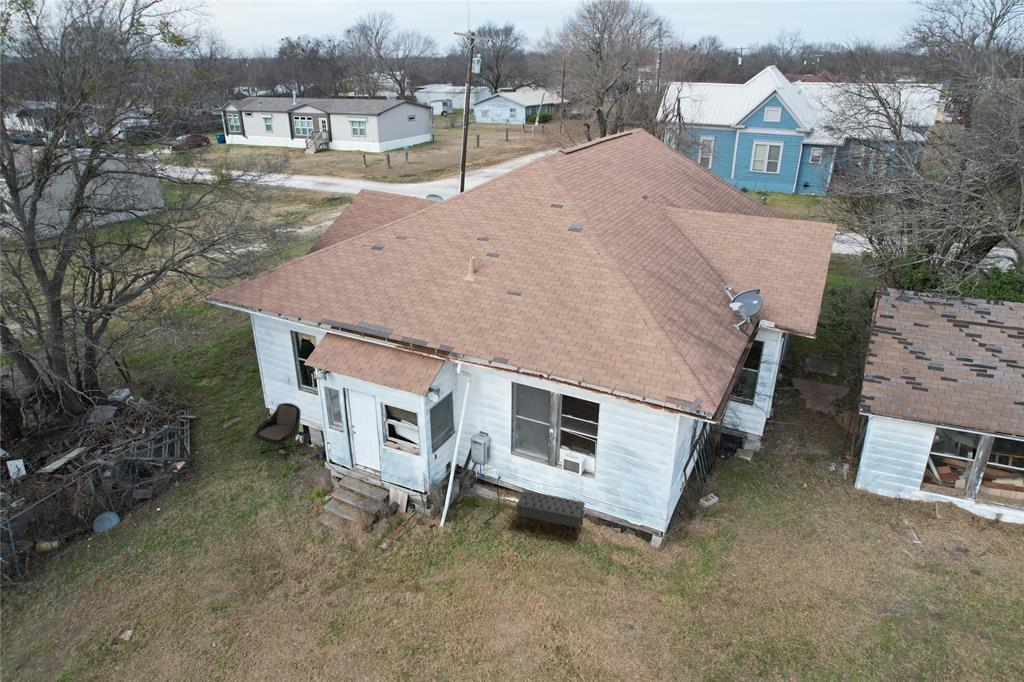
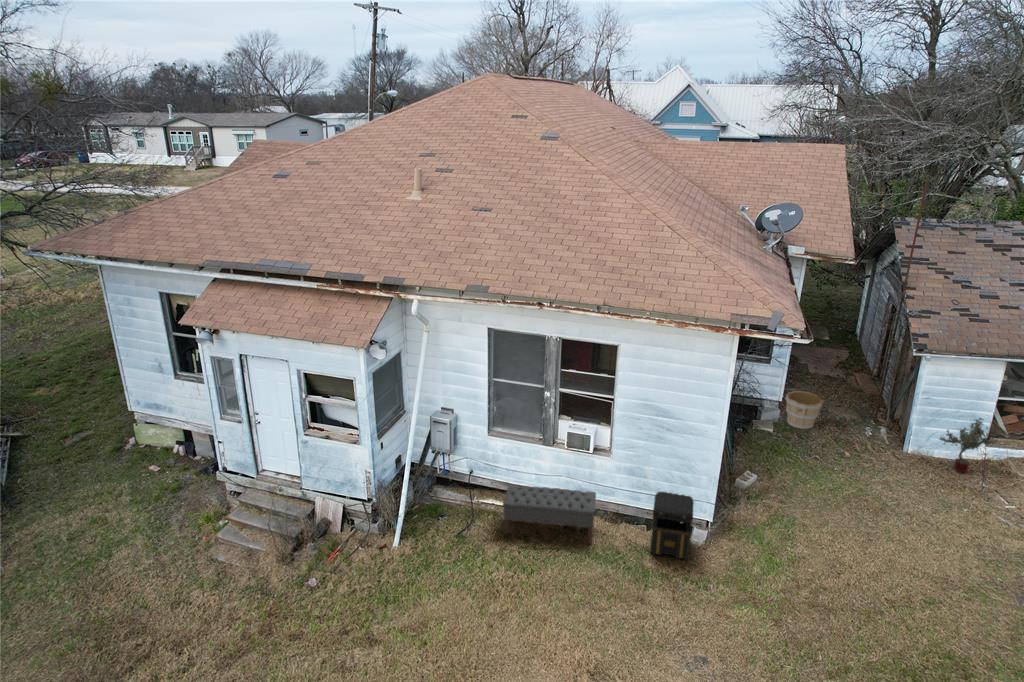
lounge chair: present [255,403,307,460] -> none [109,400,191,479]
wooden bucket: none [764,427,794,460] -> present [786,391,823,429]
potted tree: none [875,468,924,510] -> present [940,418,1000,473]
toolbox: none [618,507,652,558] -> present [651,492,694,559]

